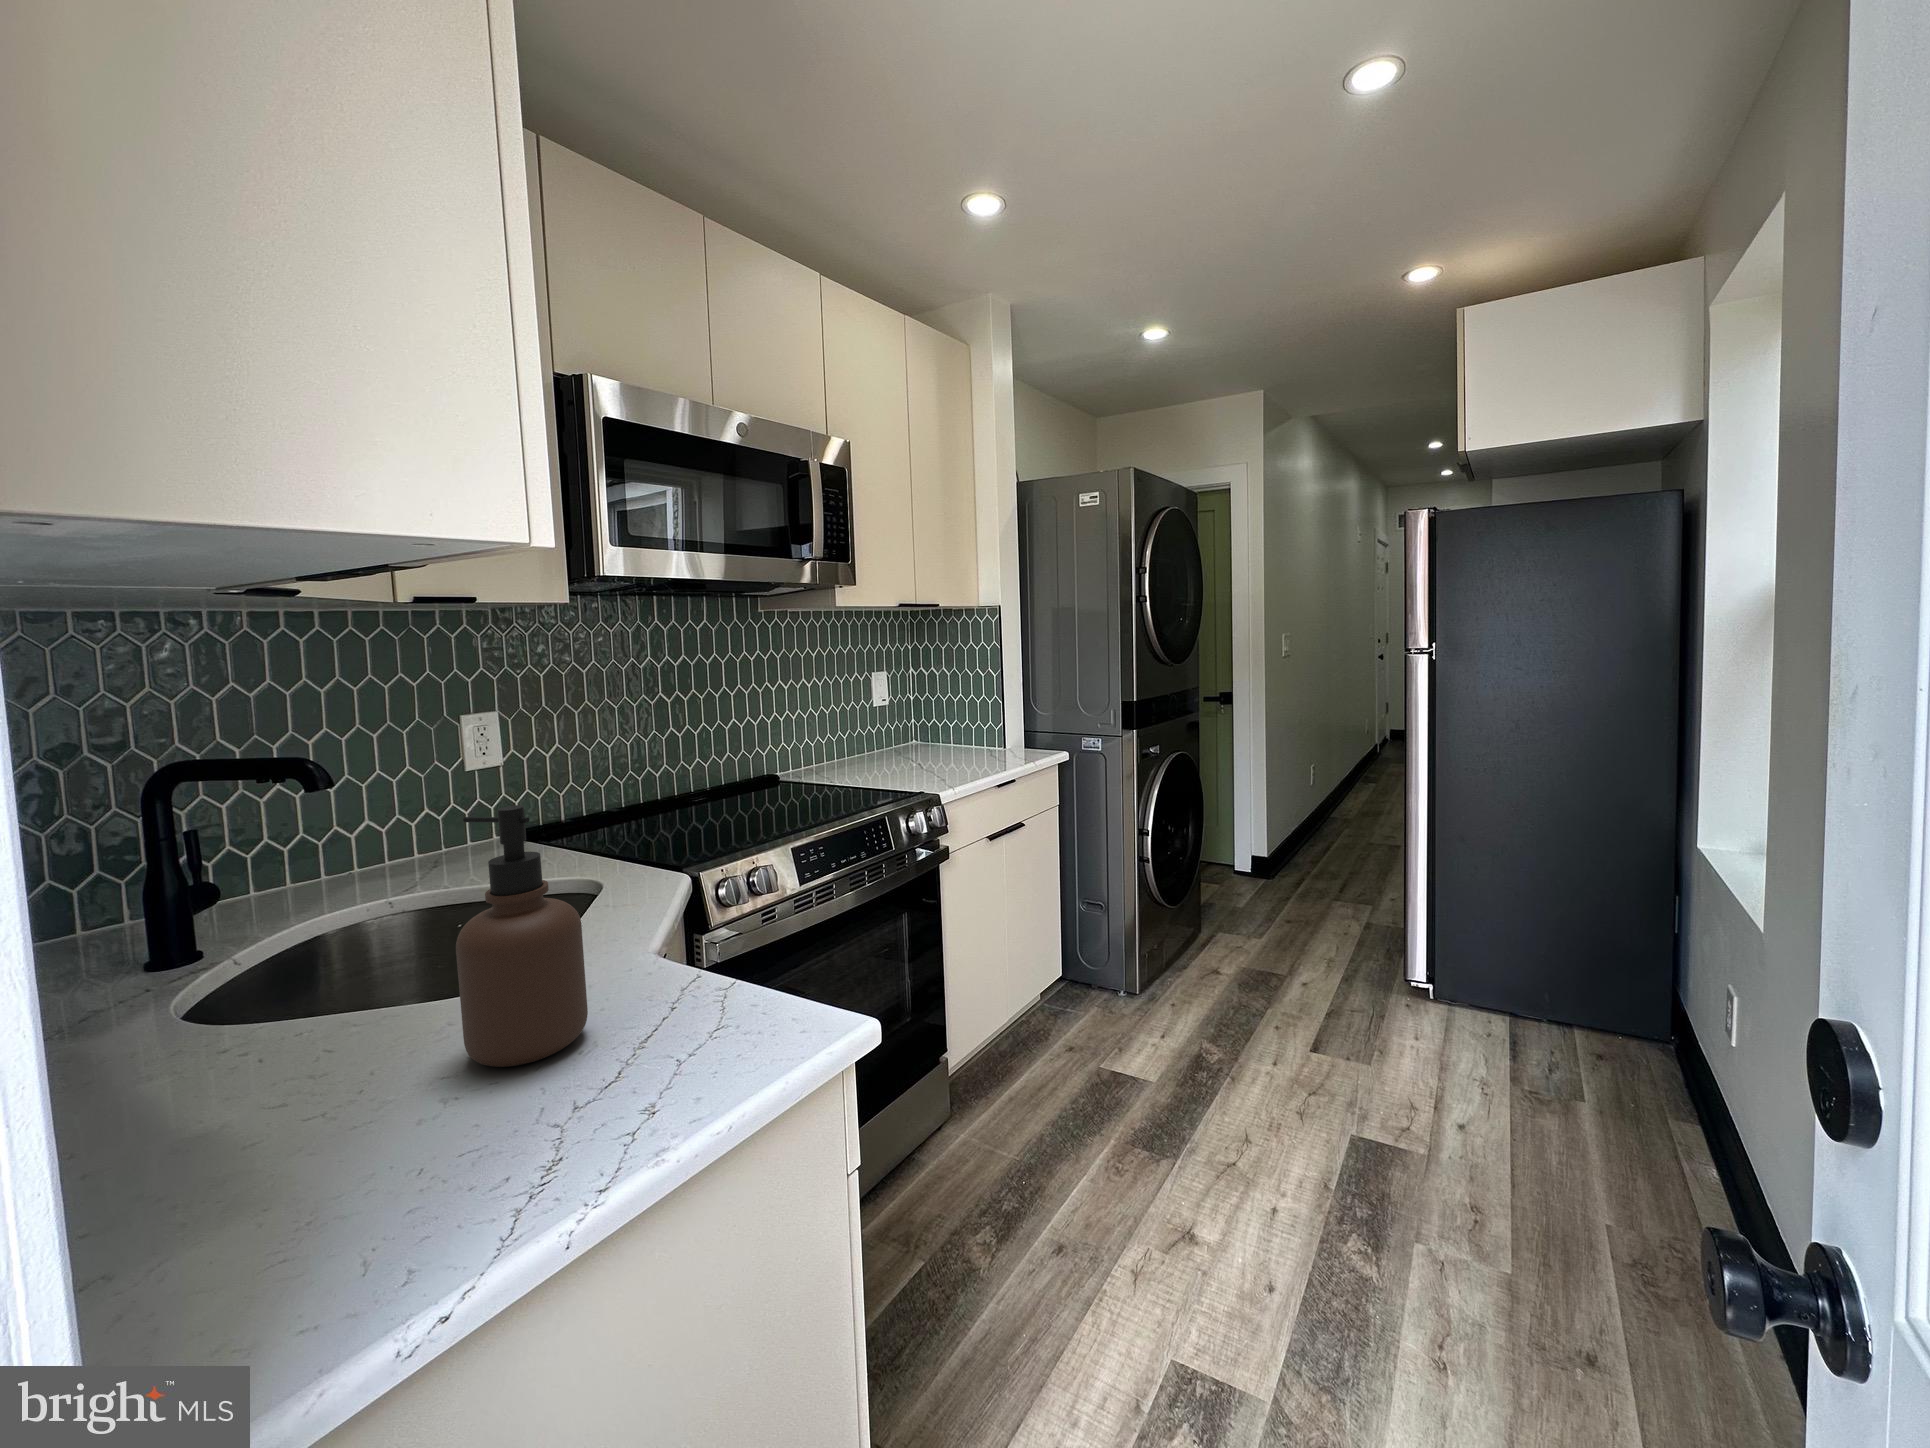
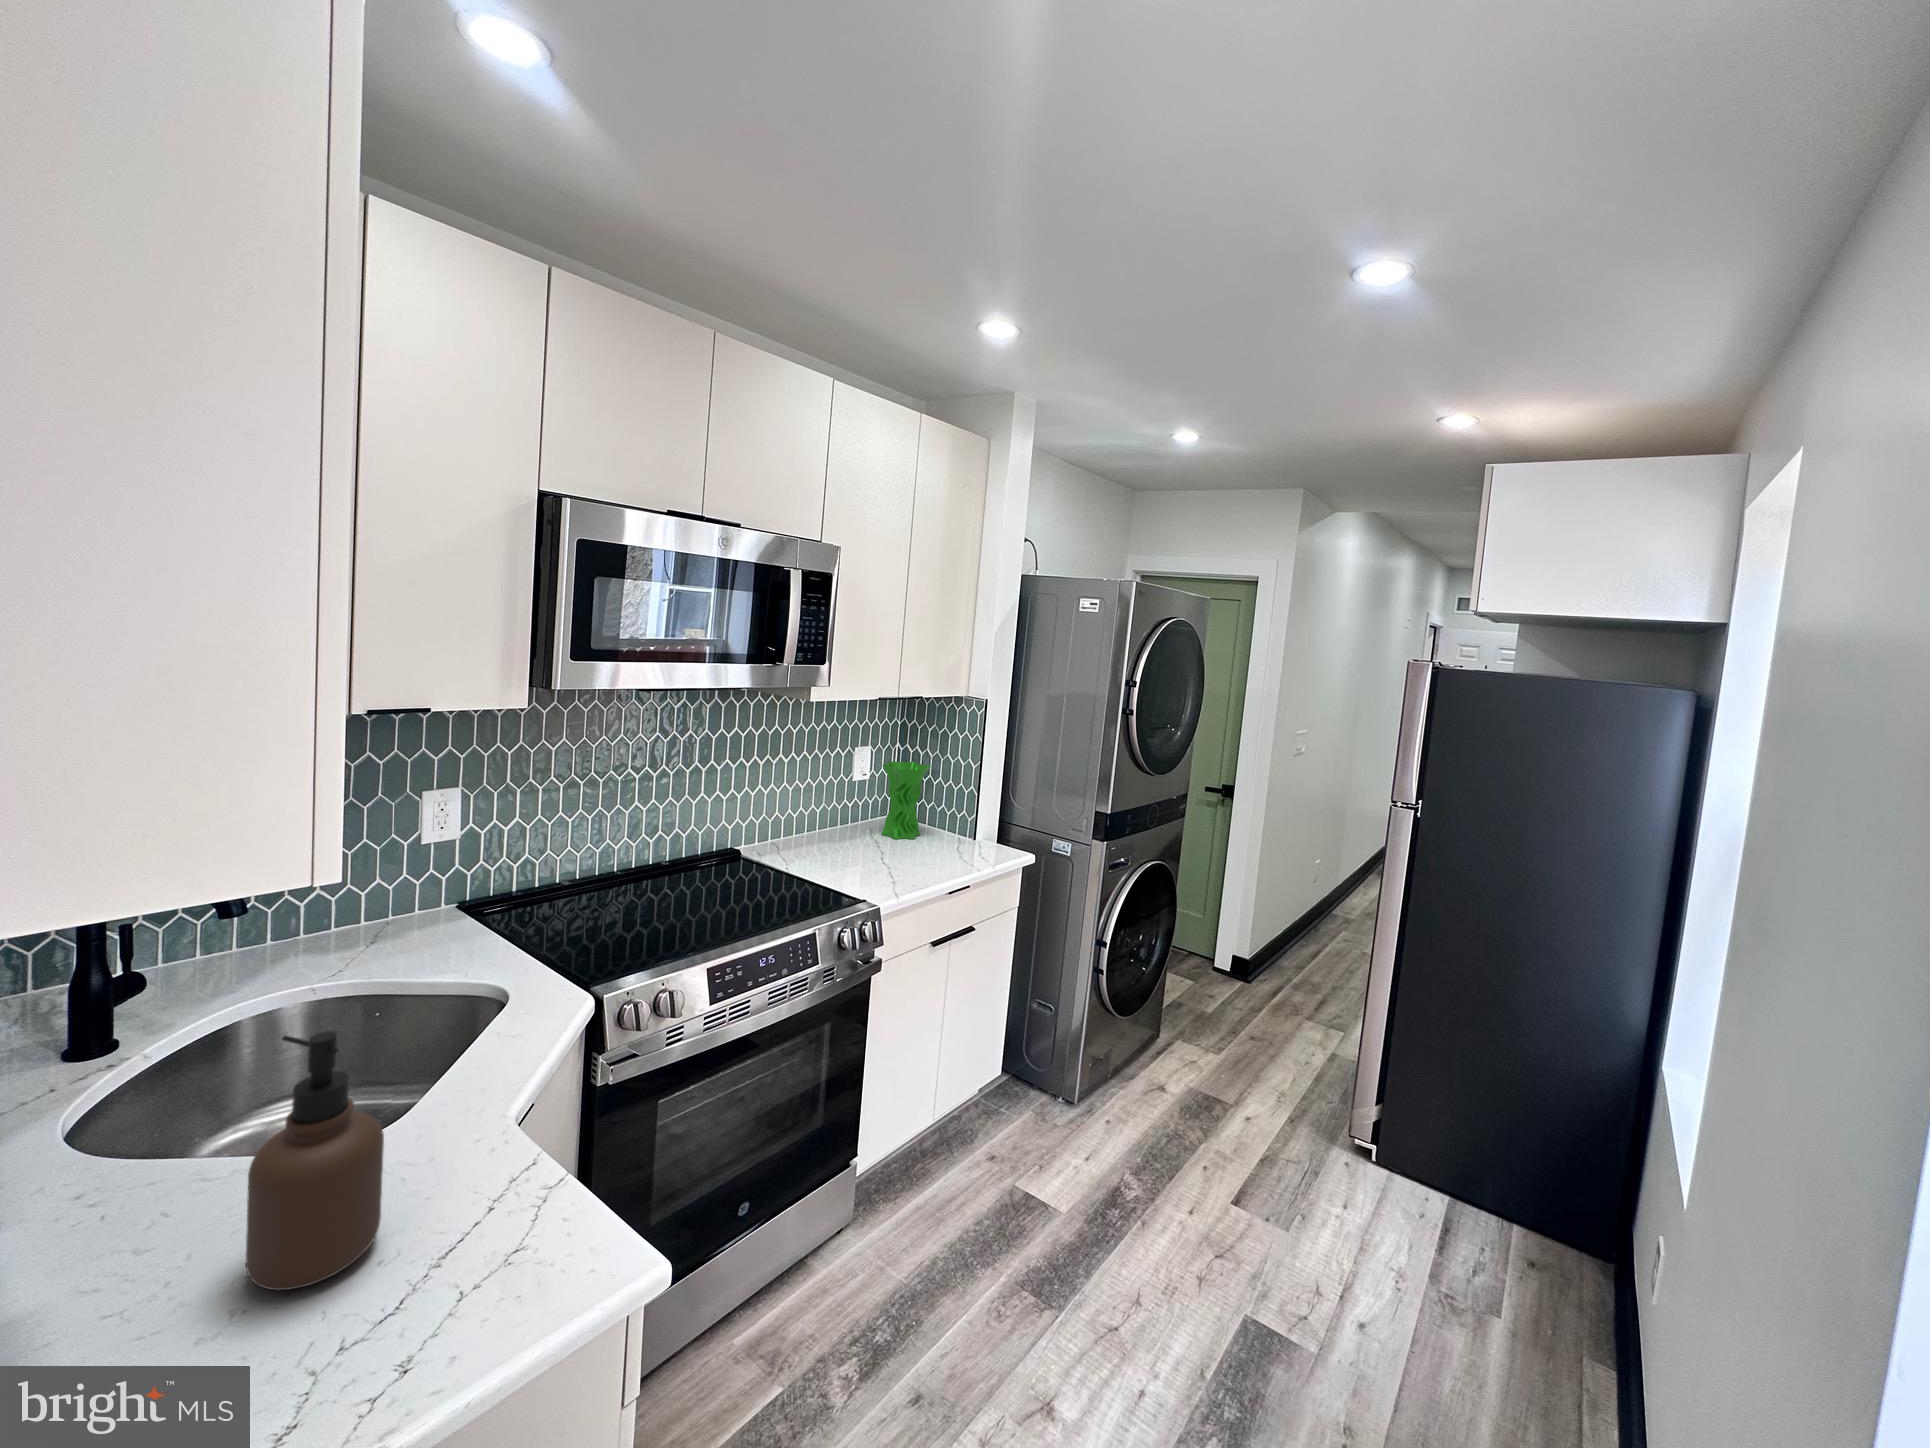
vase: none [902,680,950,755] -> present [881,761,931,839]

